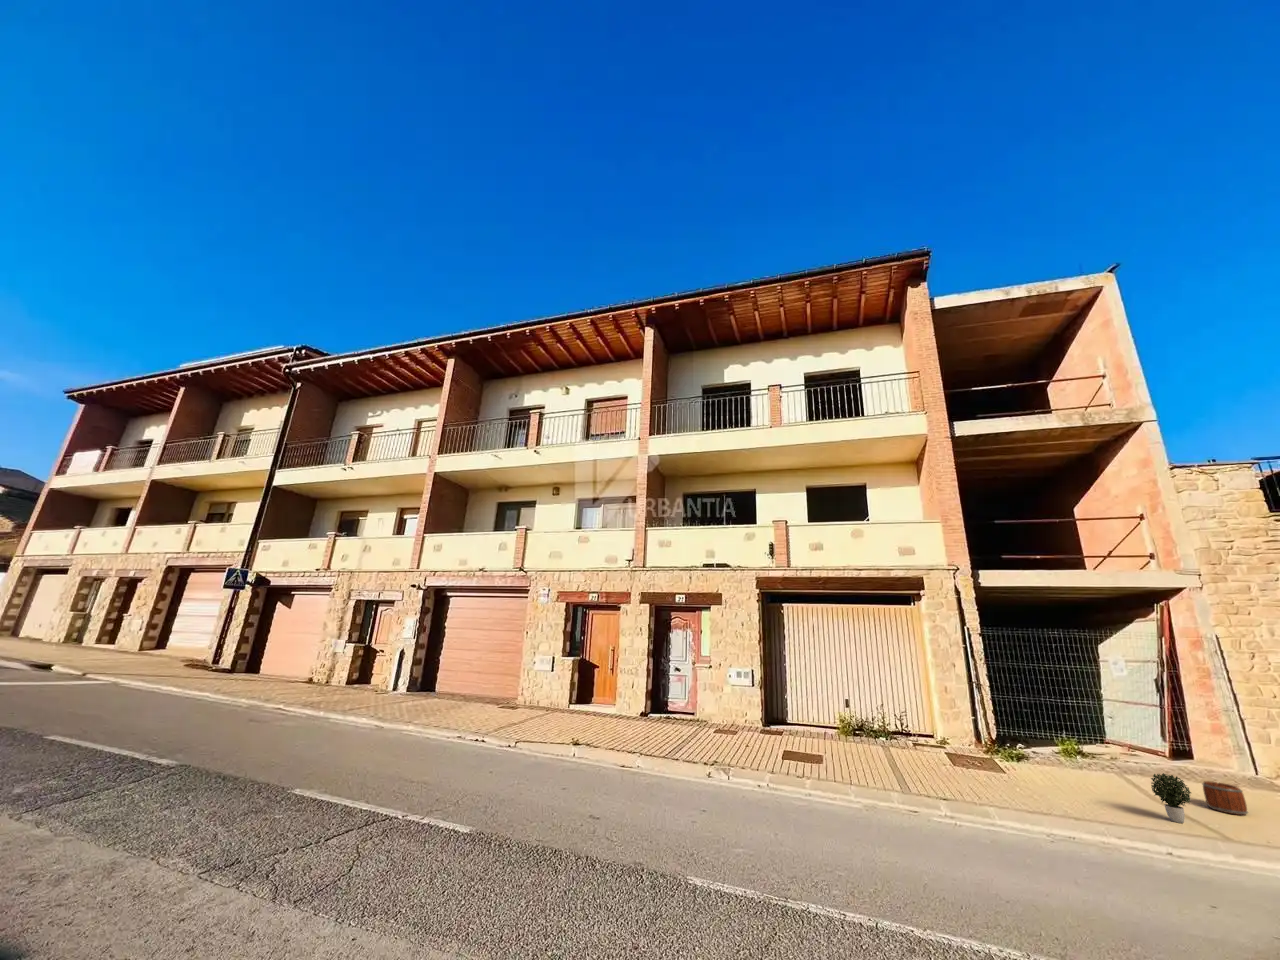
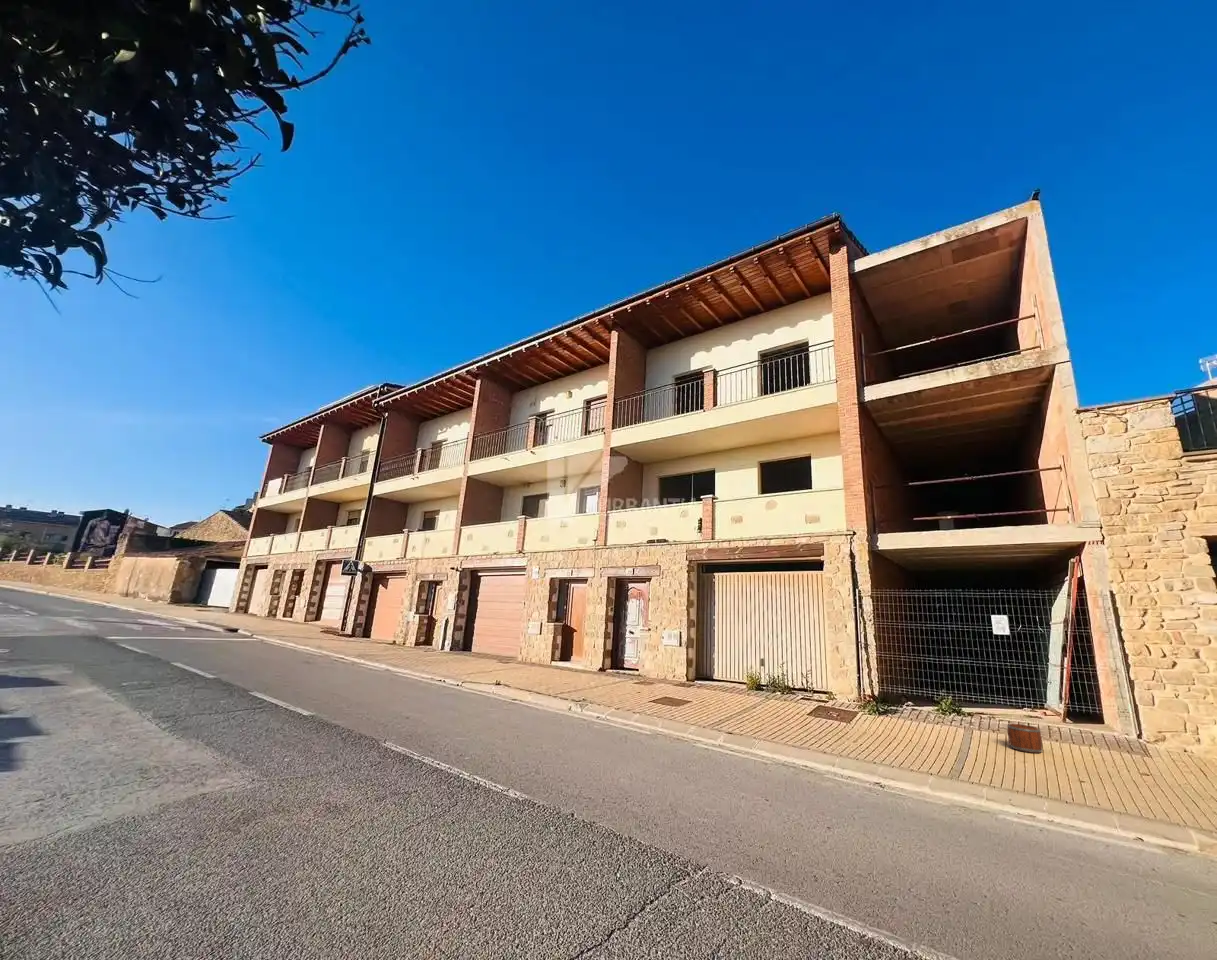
potted plant: present [1151,773,1191,823] -> none [924,708,957,751]

